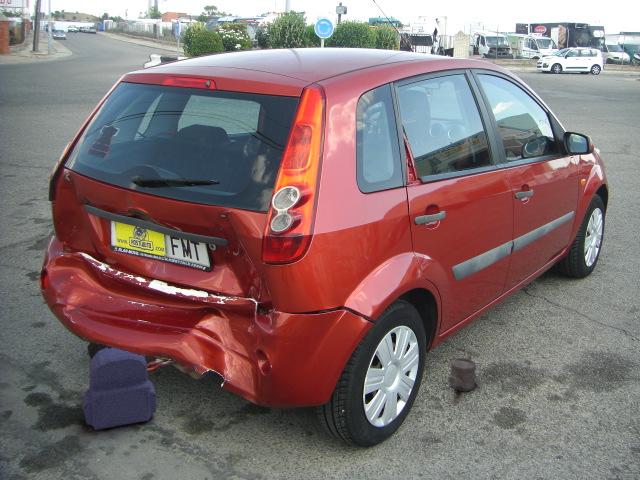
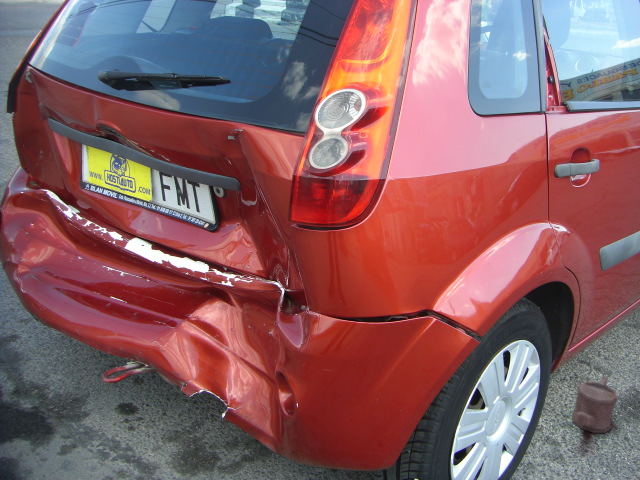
backpack: present [83,342,156,430] -> none [29,307,138,452]

